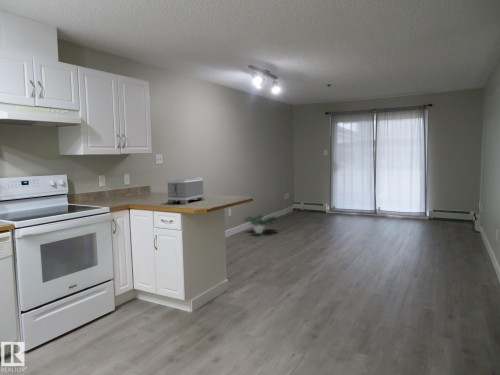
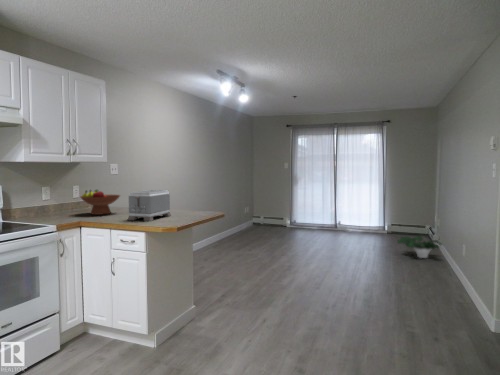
fruit bowl: none [129,177,162,199] -> present [81,190,120,215]
potted plant: present [245,215,277,233] -> present [398,236,441,258]

